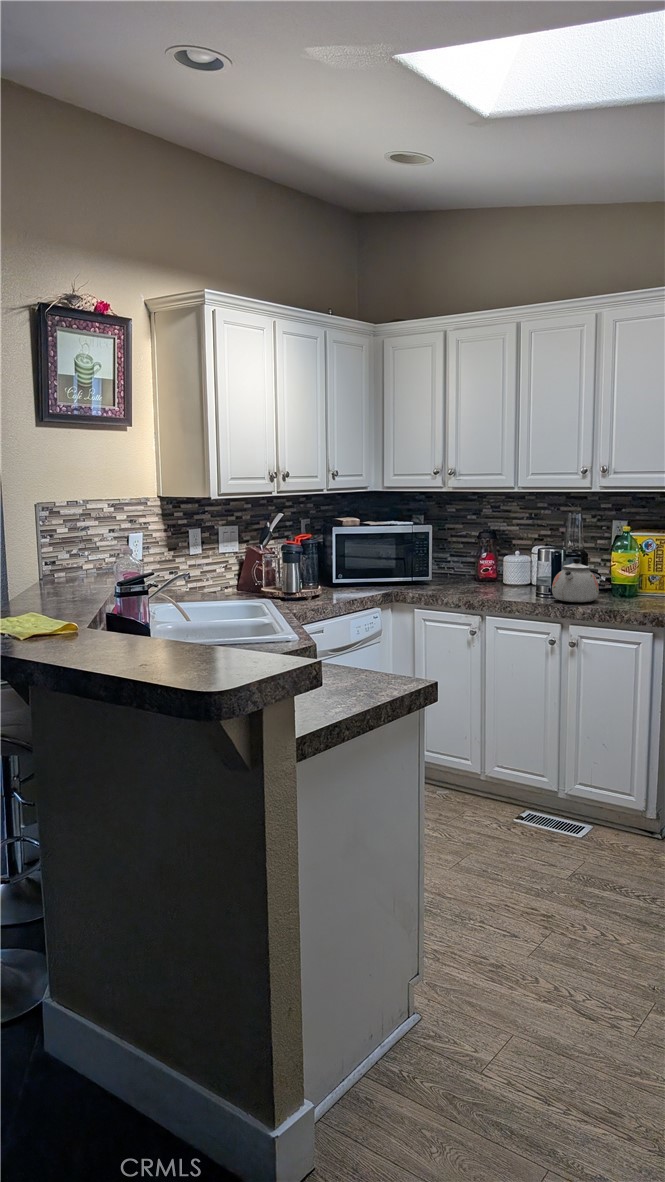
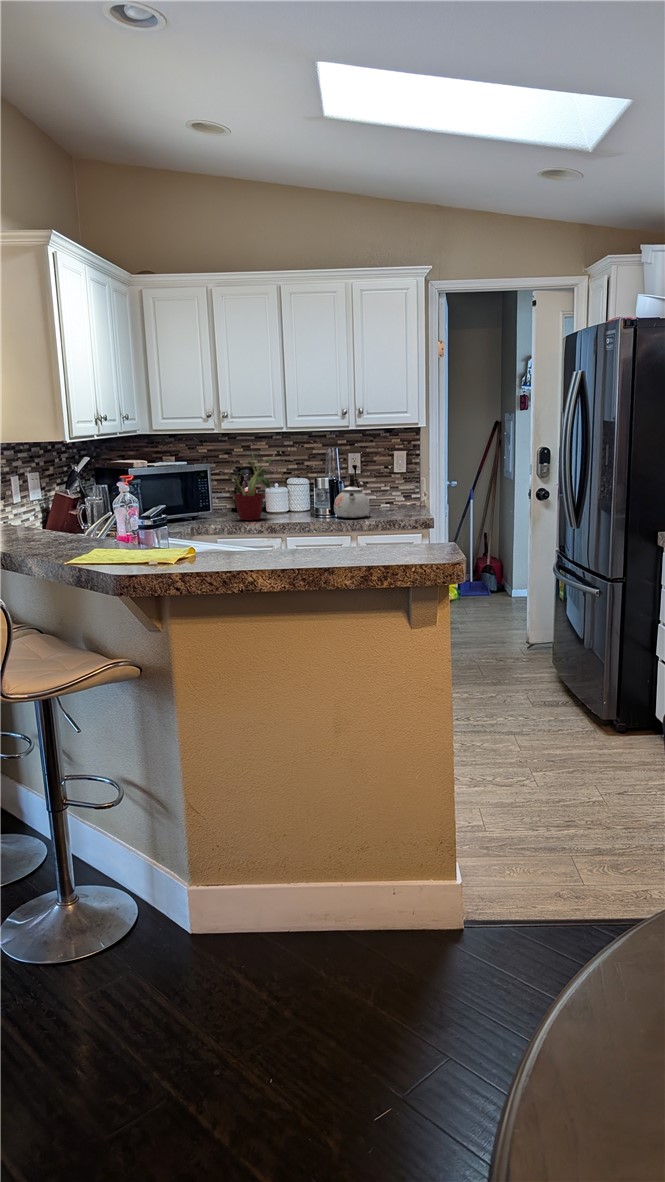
potted plant: none [438,514,500,593] -> present [228,453,272,520]

